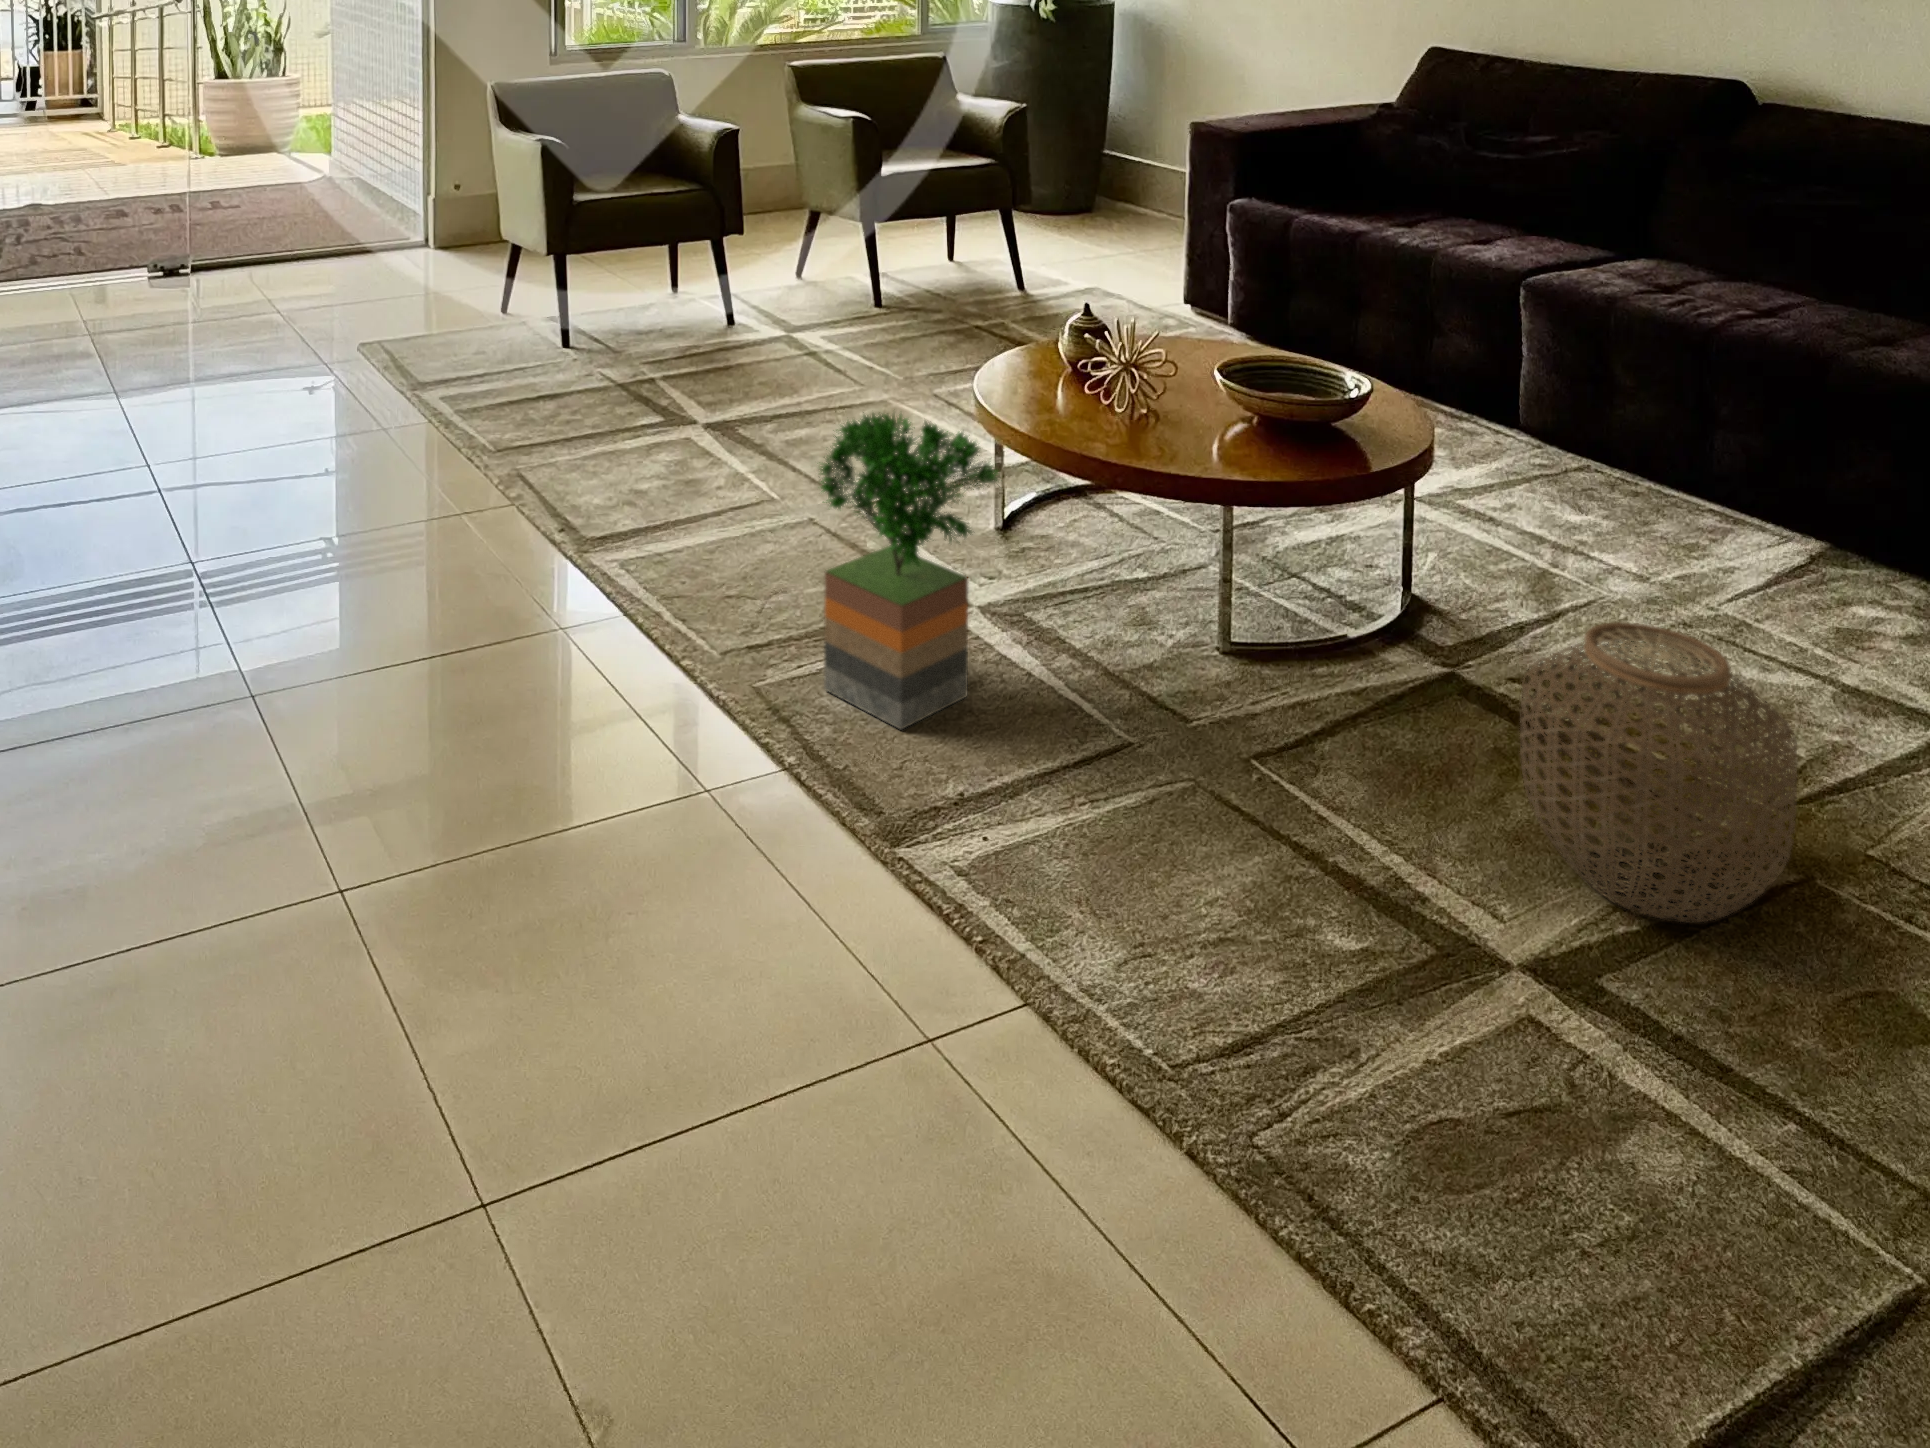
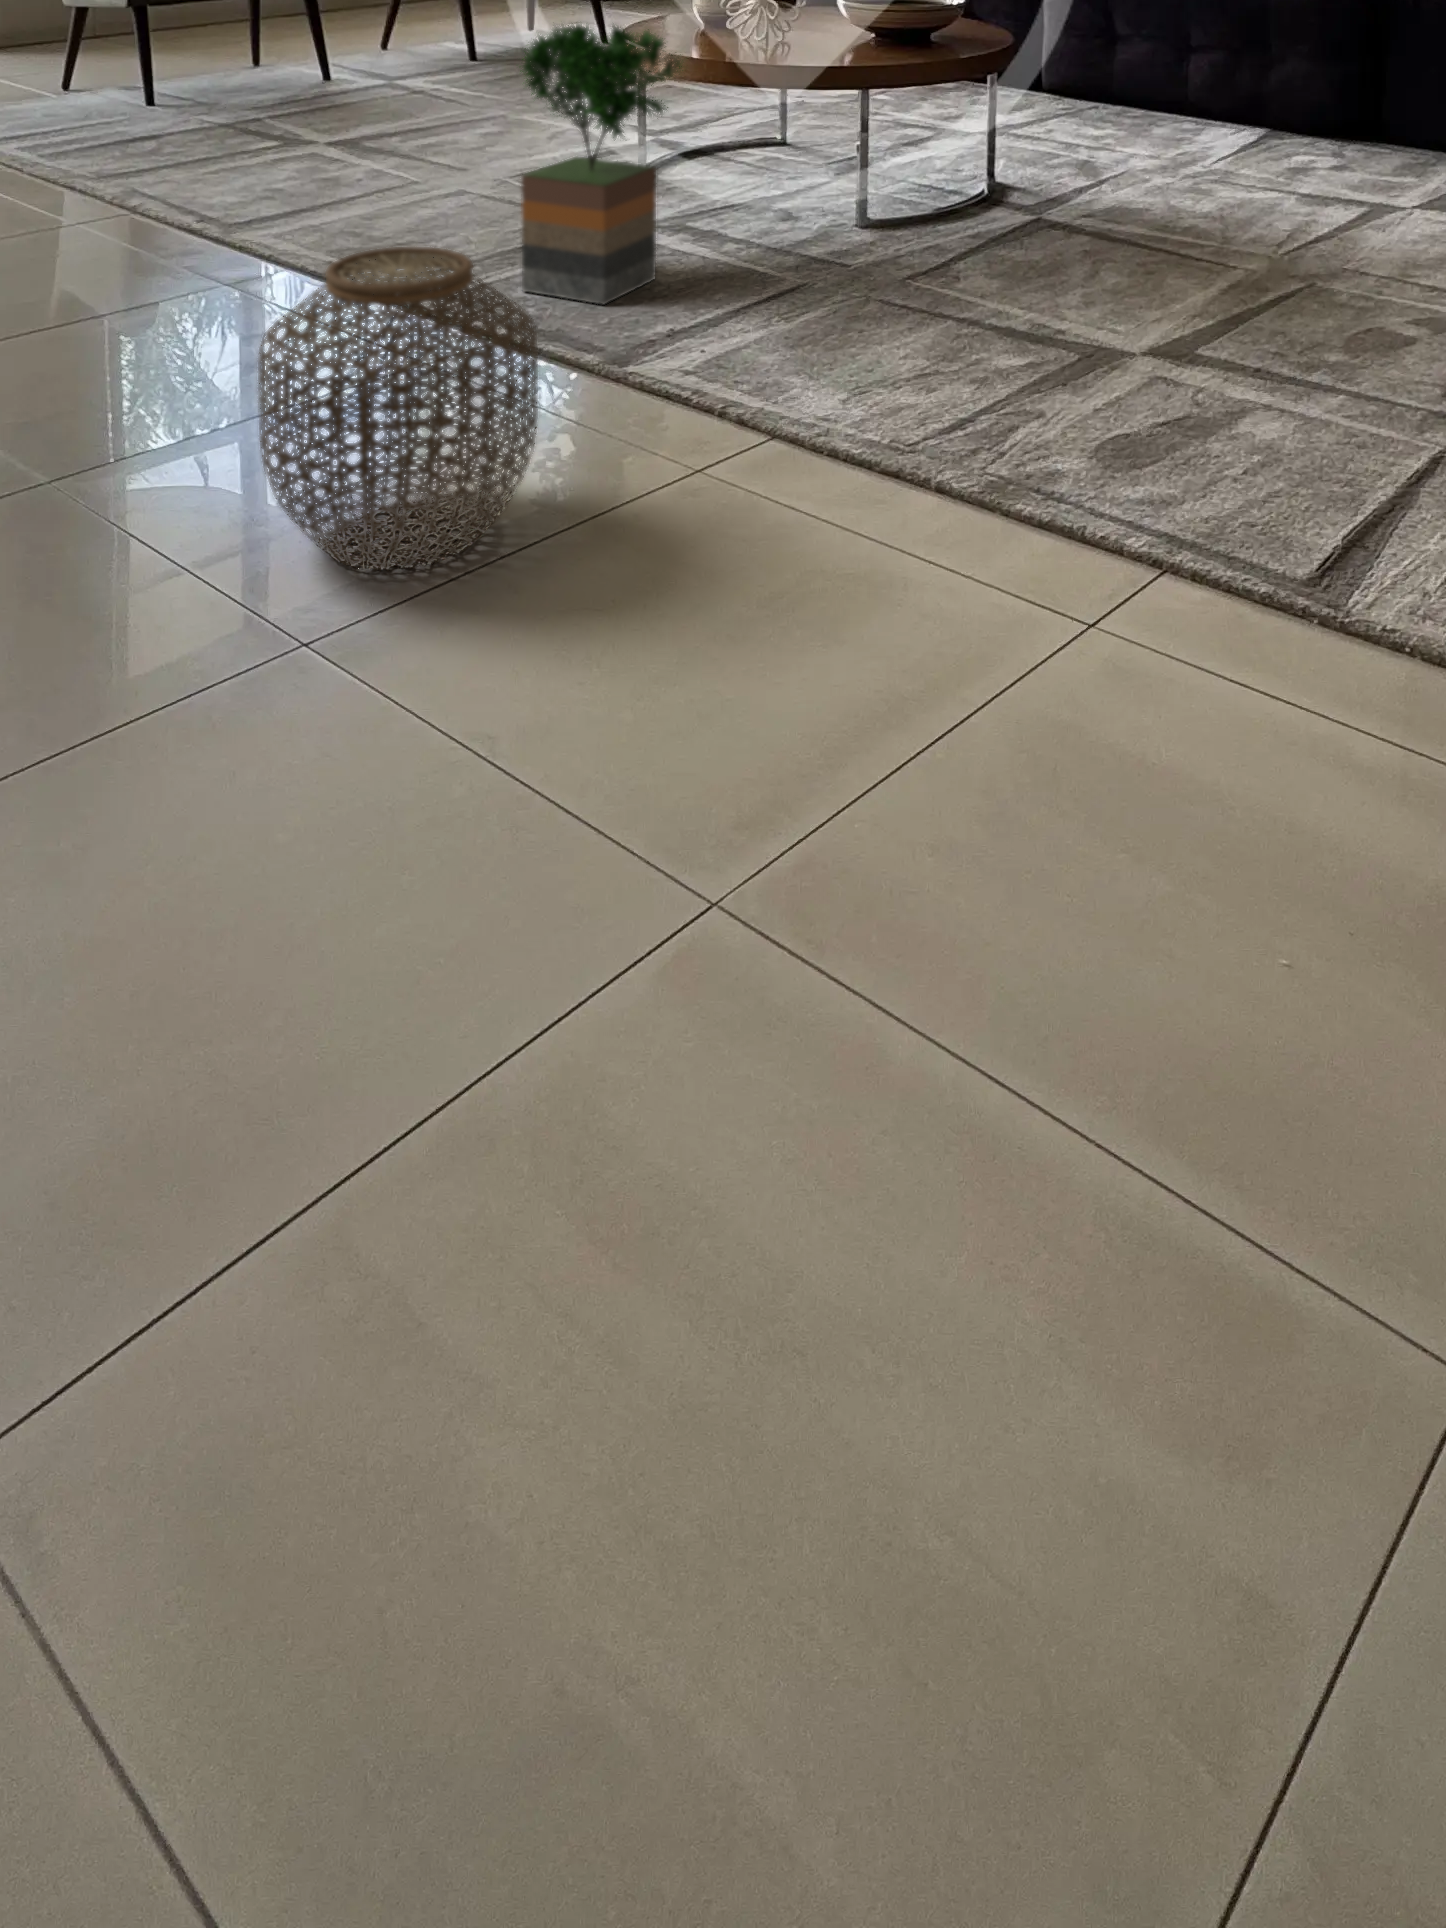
woven basket: present [1520,622,1798,922] -> present [258,247,538,569]

